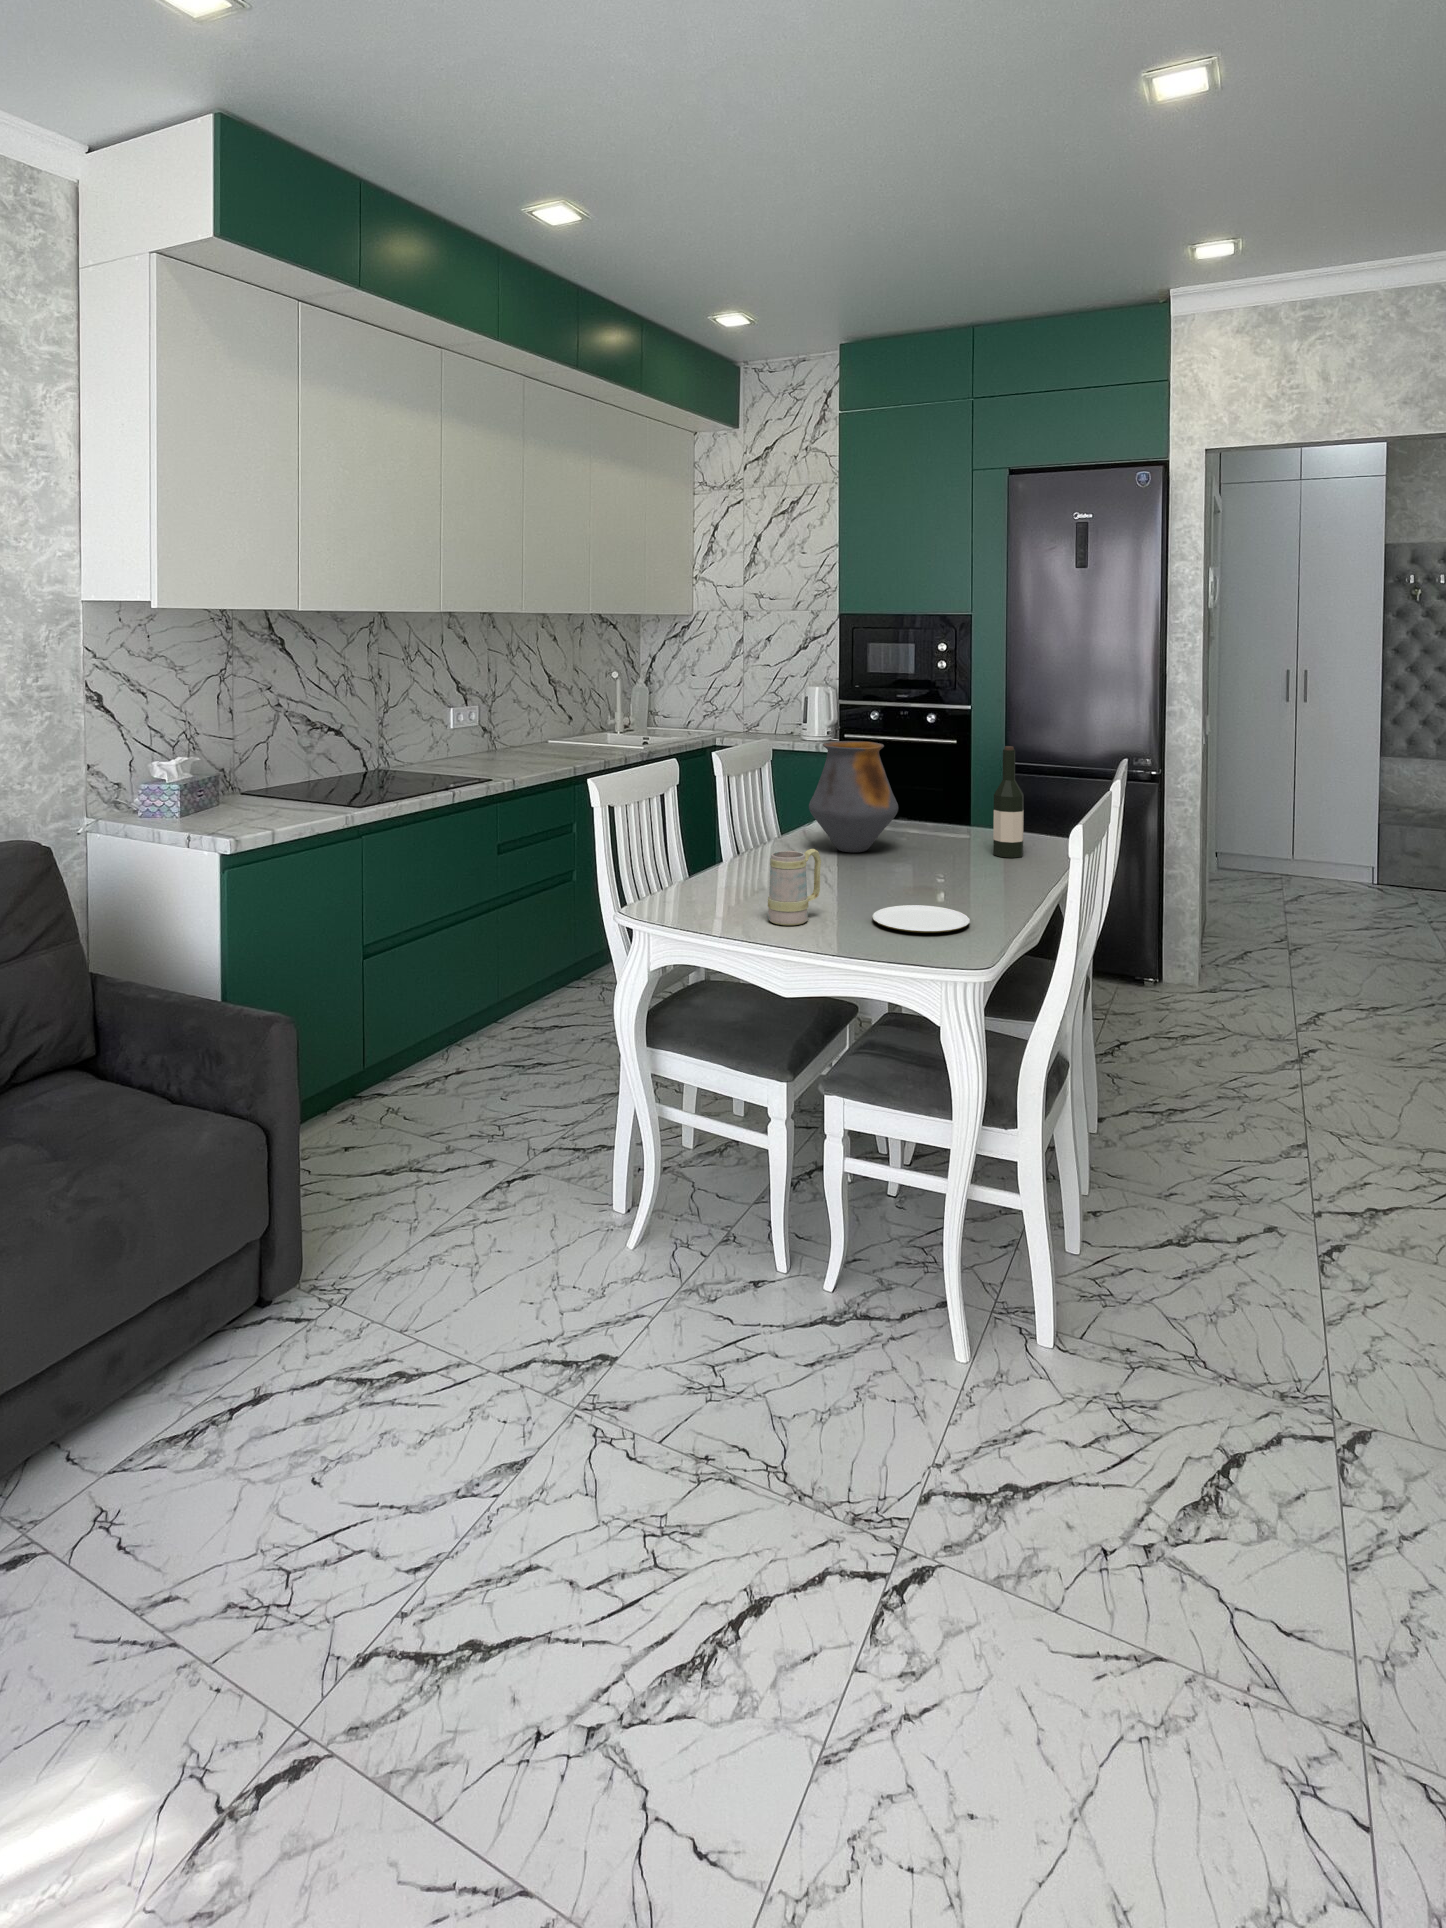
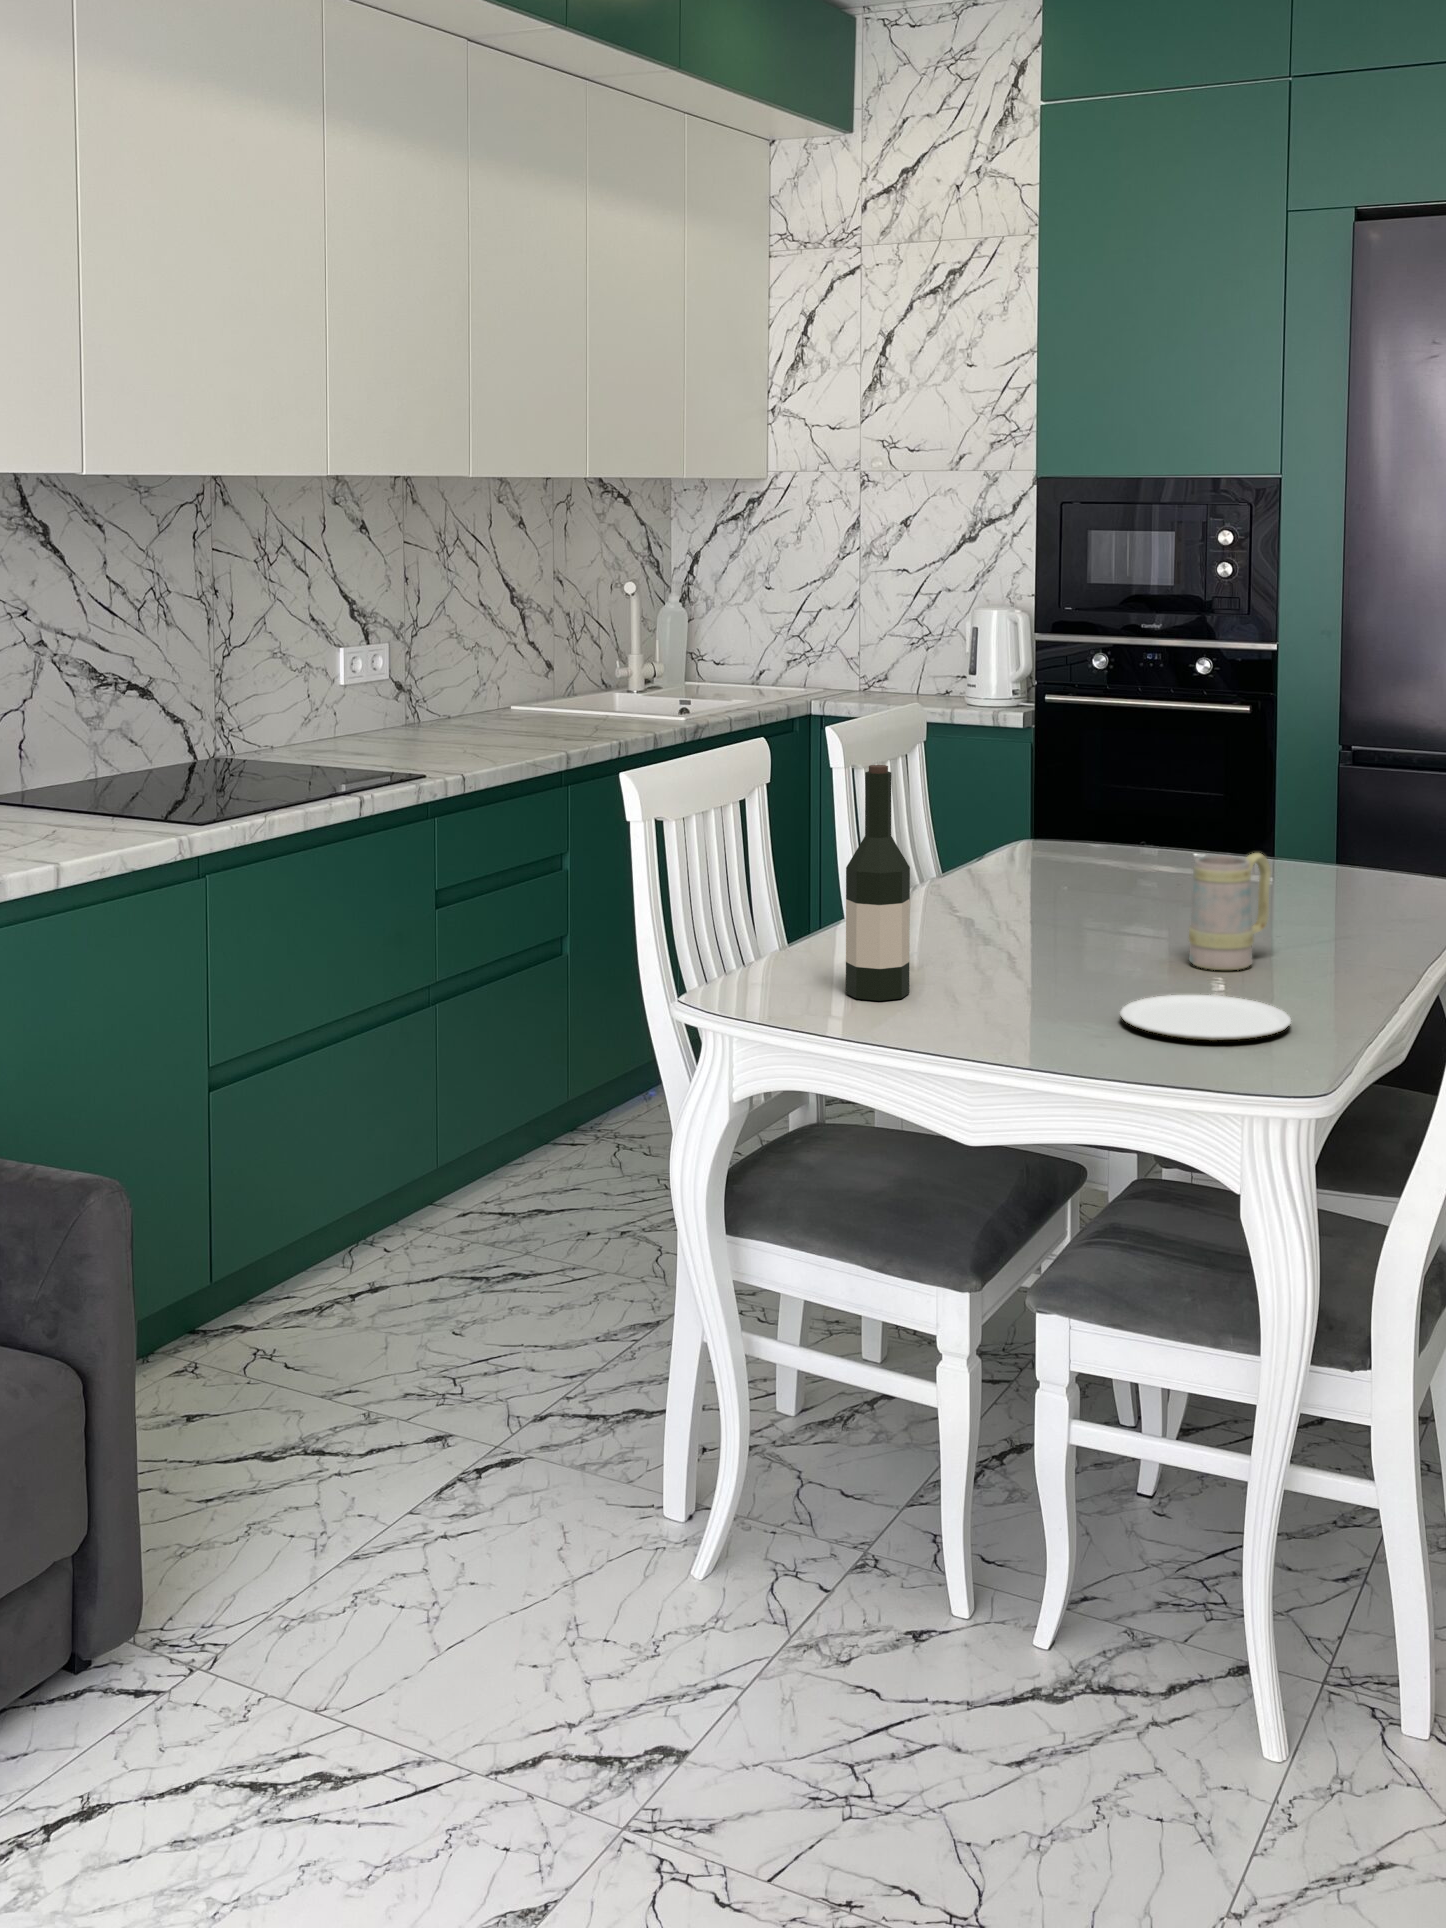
vase: present [809,741,898,852] -> none [997,708,1158,906]
wine bottle: present [993,746,1024,858] -> present [846,765,910,1001]
mug: present [768,849,821,925] -> present [1189,853,1271,970]

